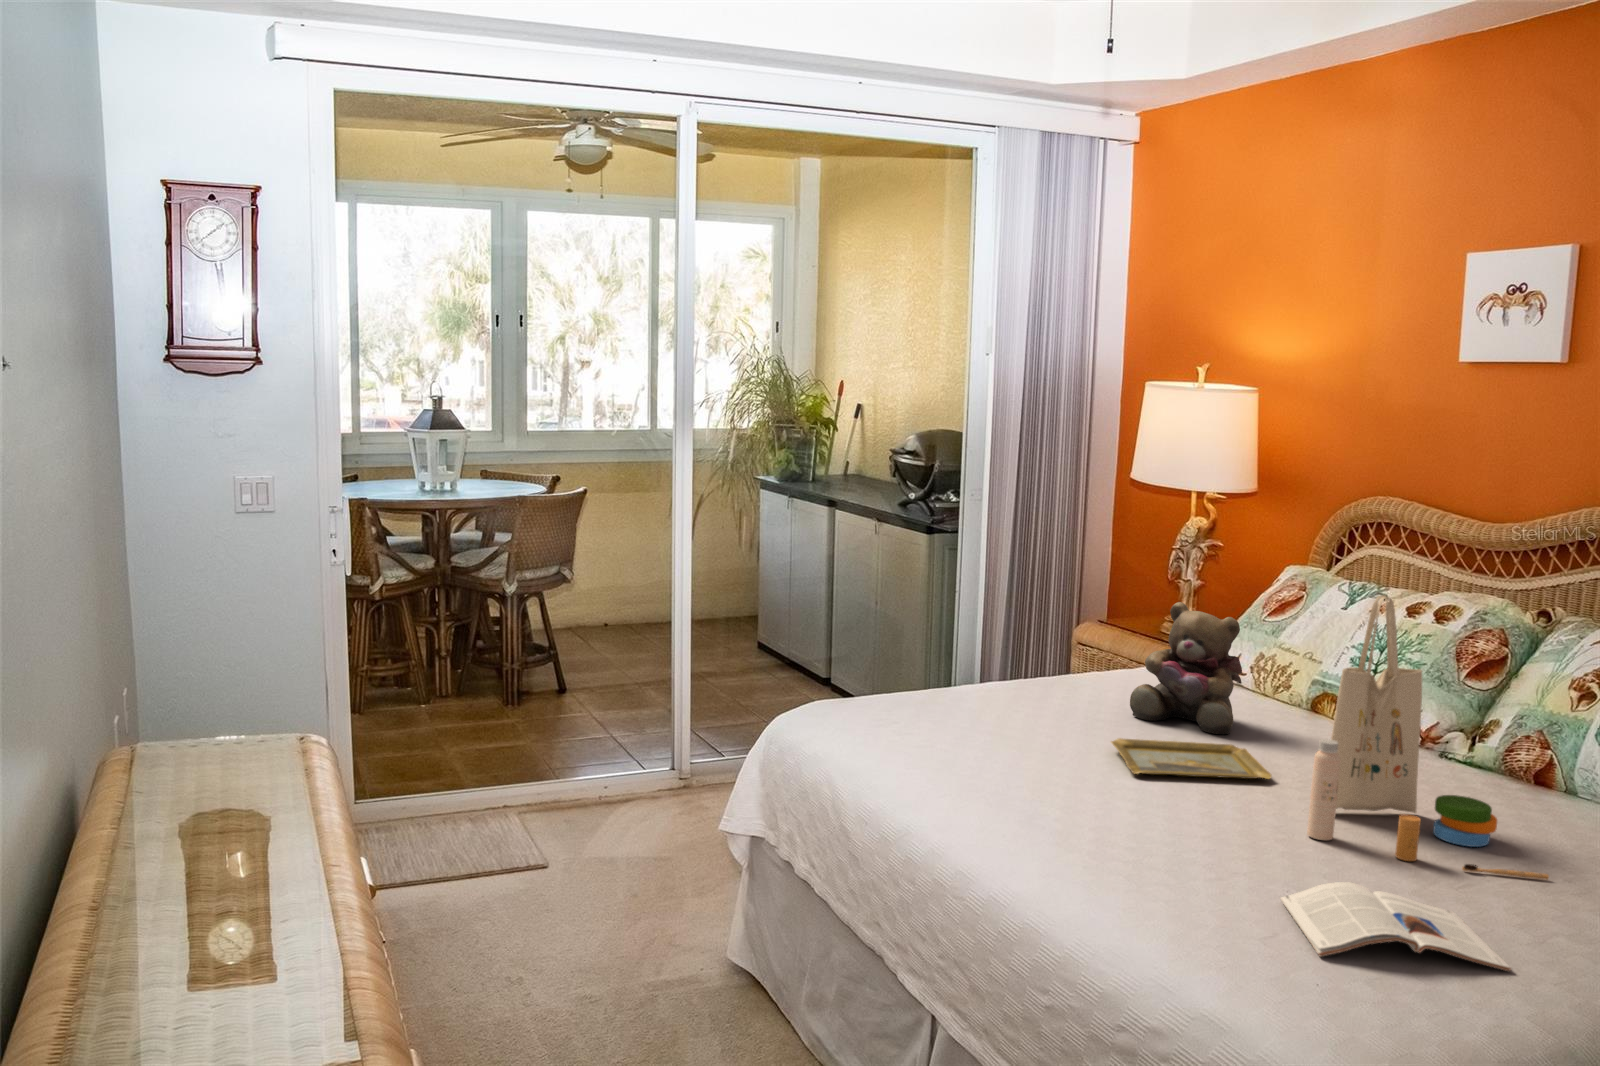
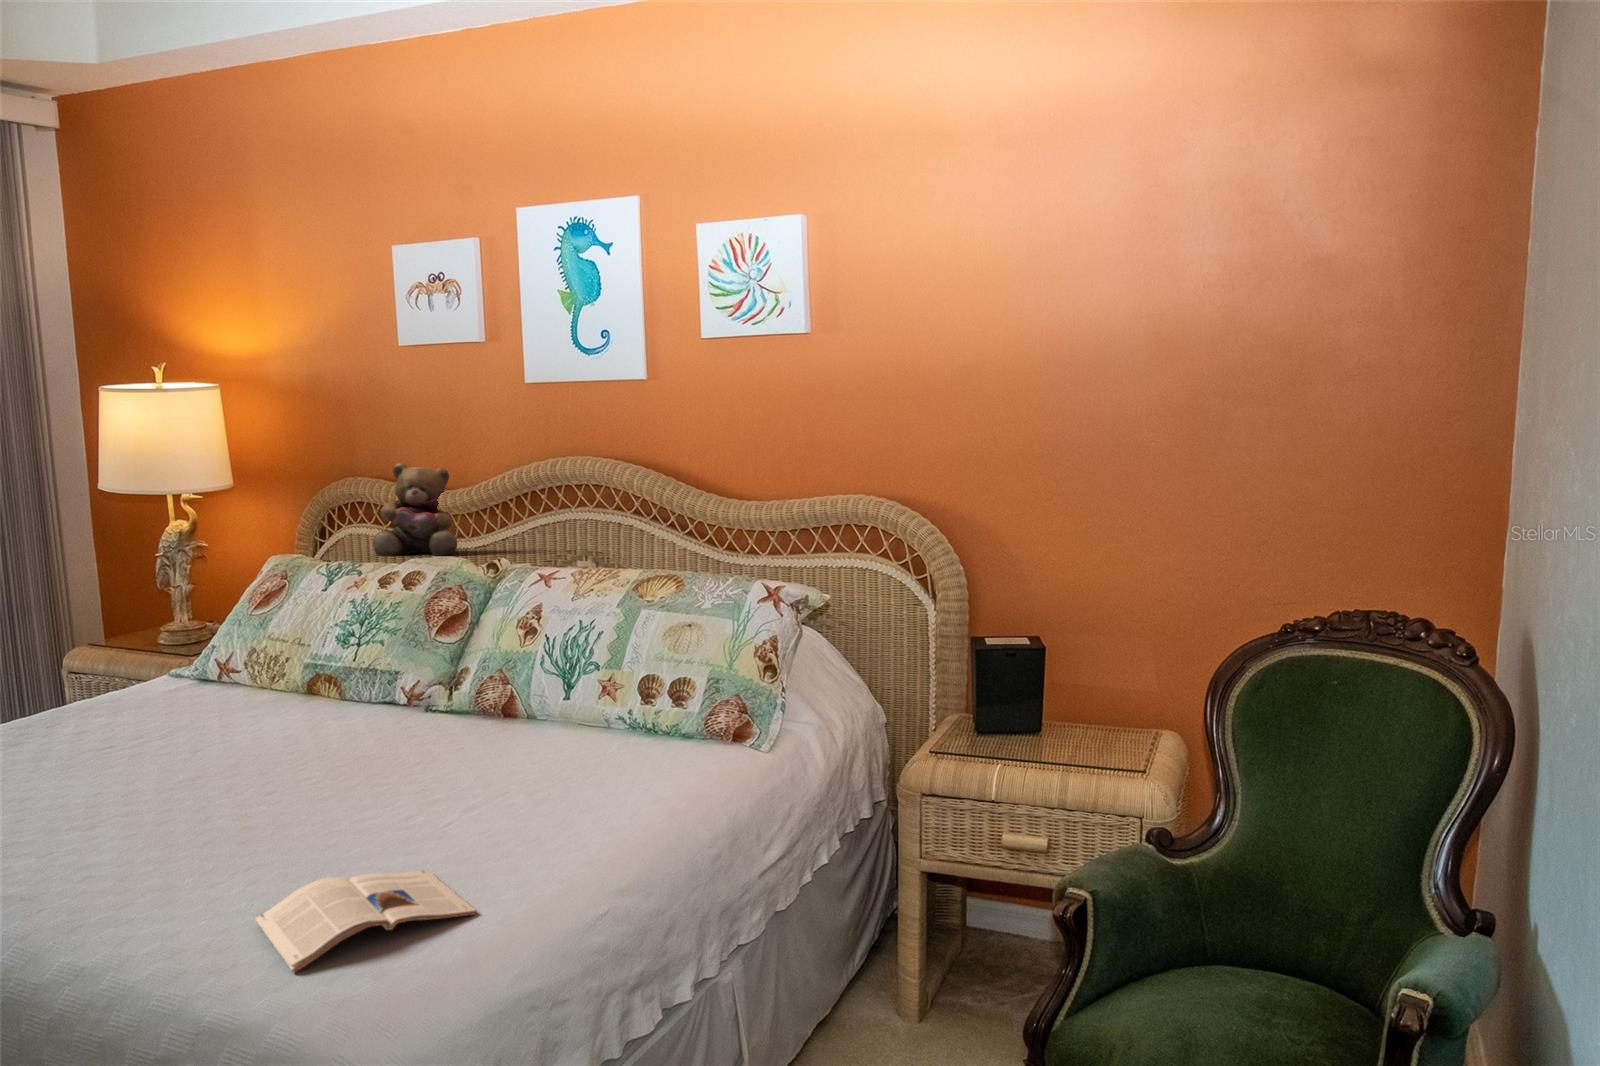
tote bag: present [1307,595,1549,880] -> none [285,579,511,836]
teddy bear: present [1130,602,1242,734] -> present [373,463,457,556]
tray: present [1111,738,1271,779] -> none [69,756,259,822]

